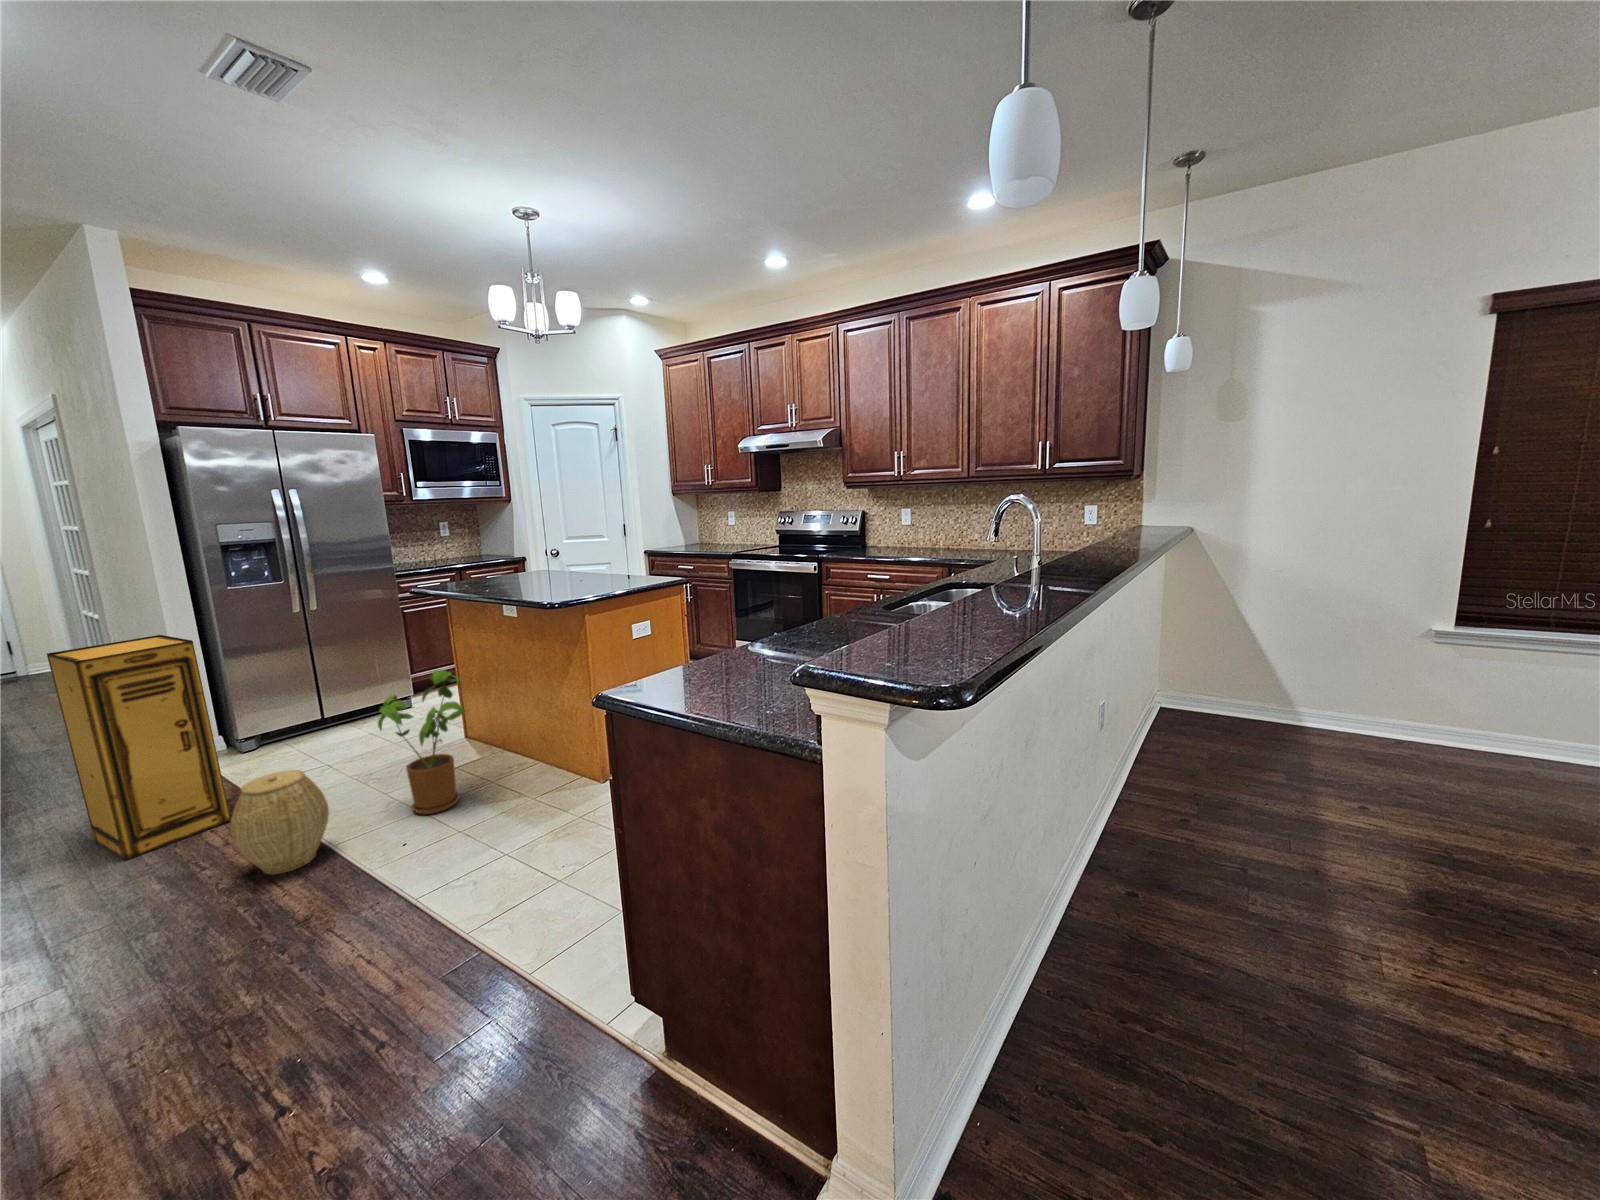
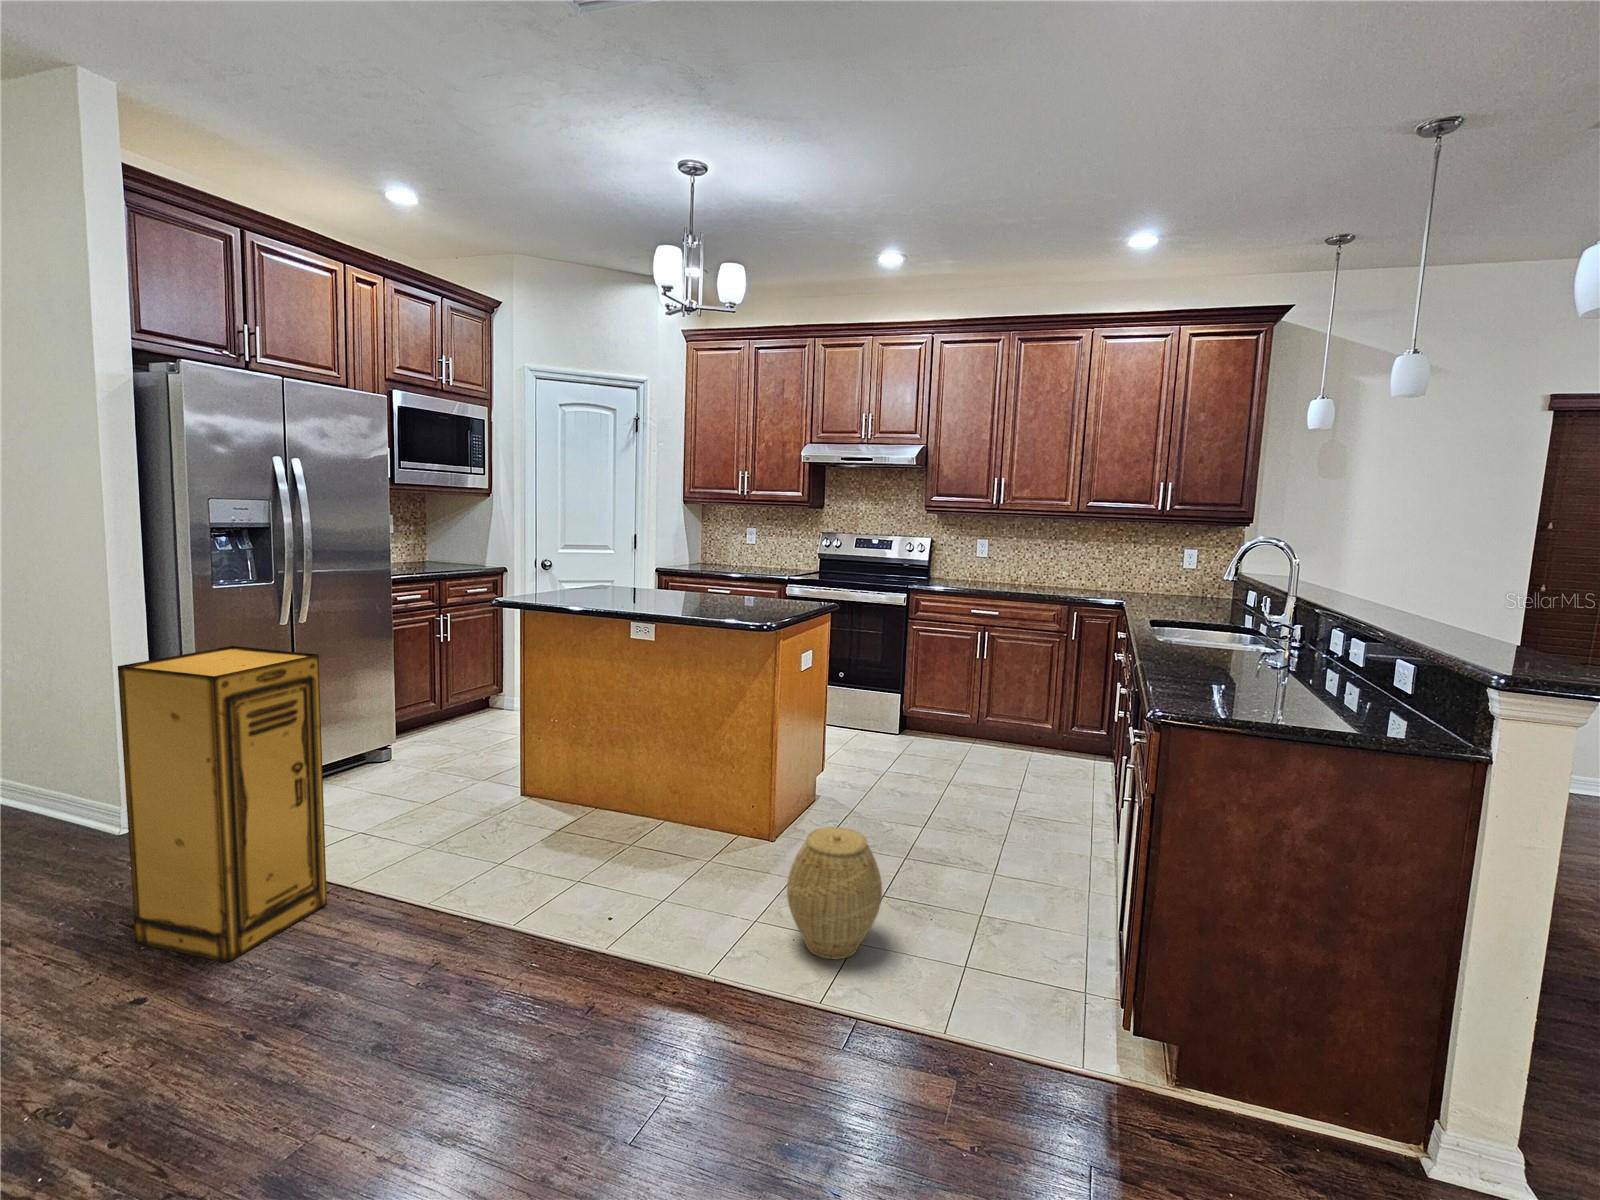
house plant: present [378,670,466,814] -> none [553,701,670,883]
woven basket: present [230,770,329,874] -> present [787,827,882,959]

